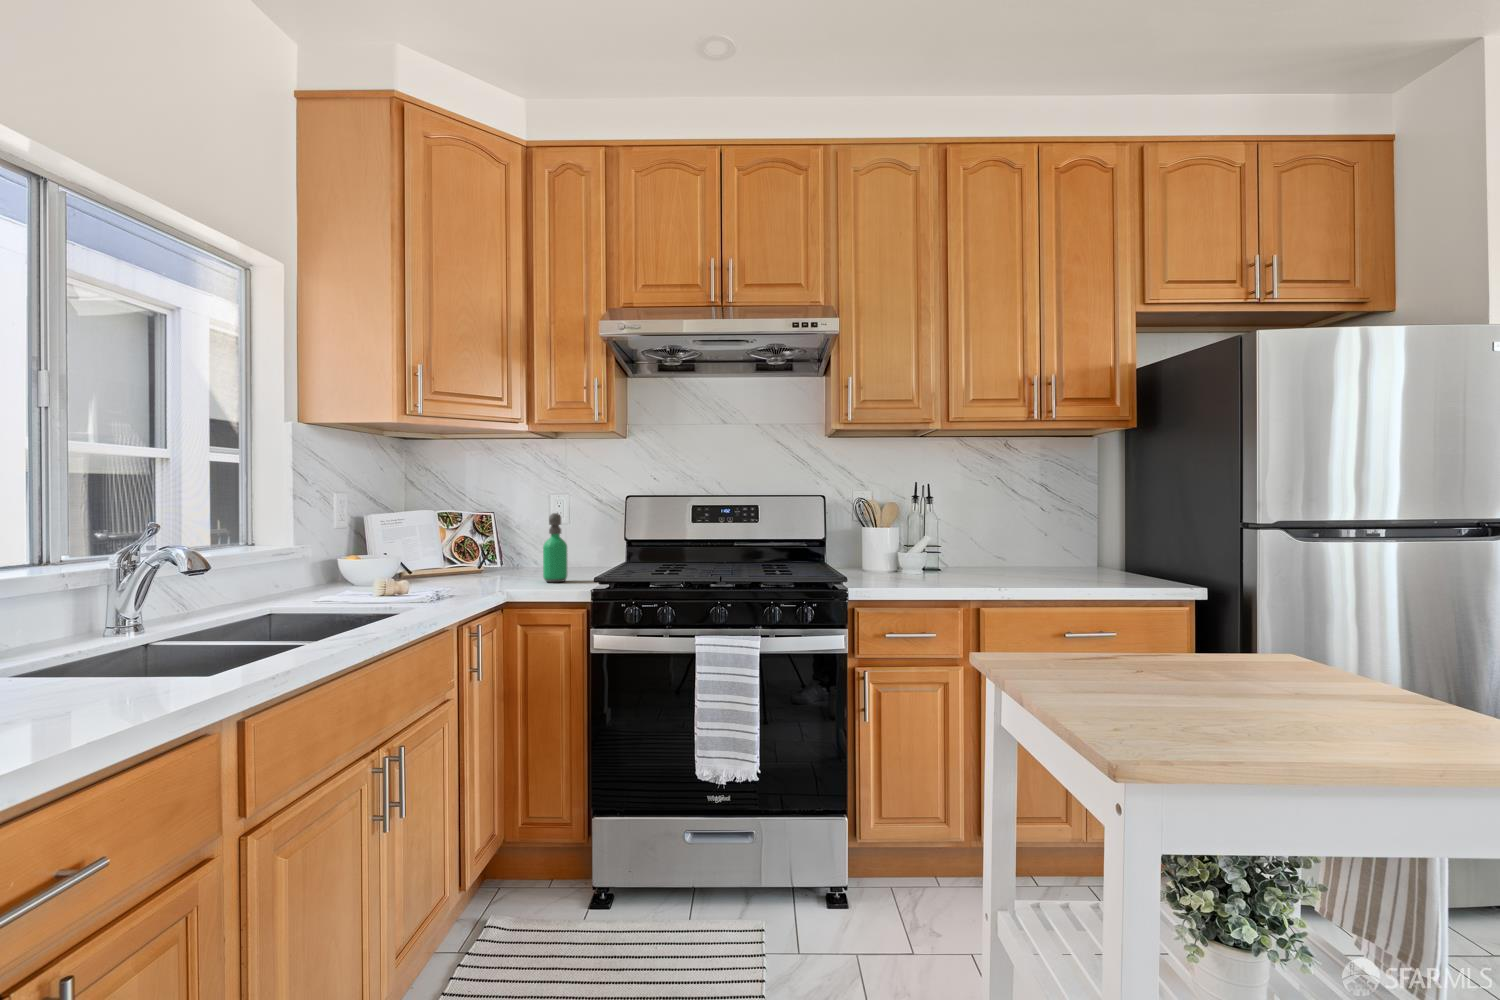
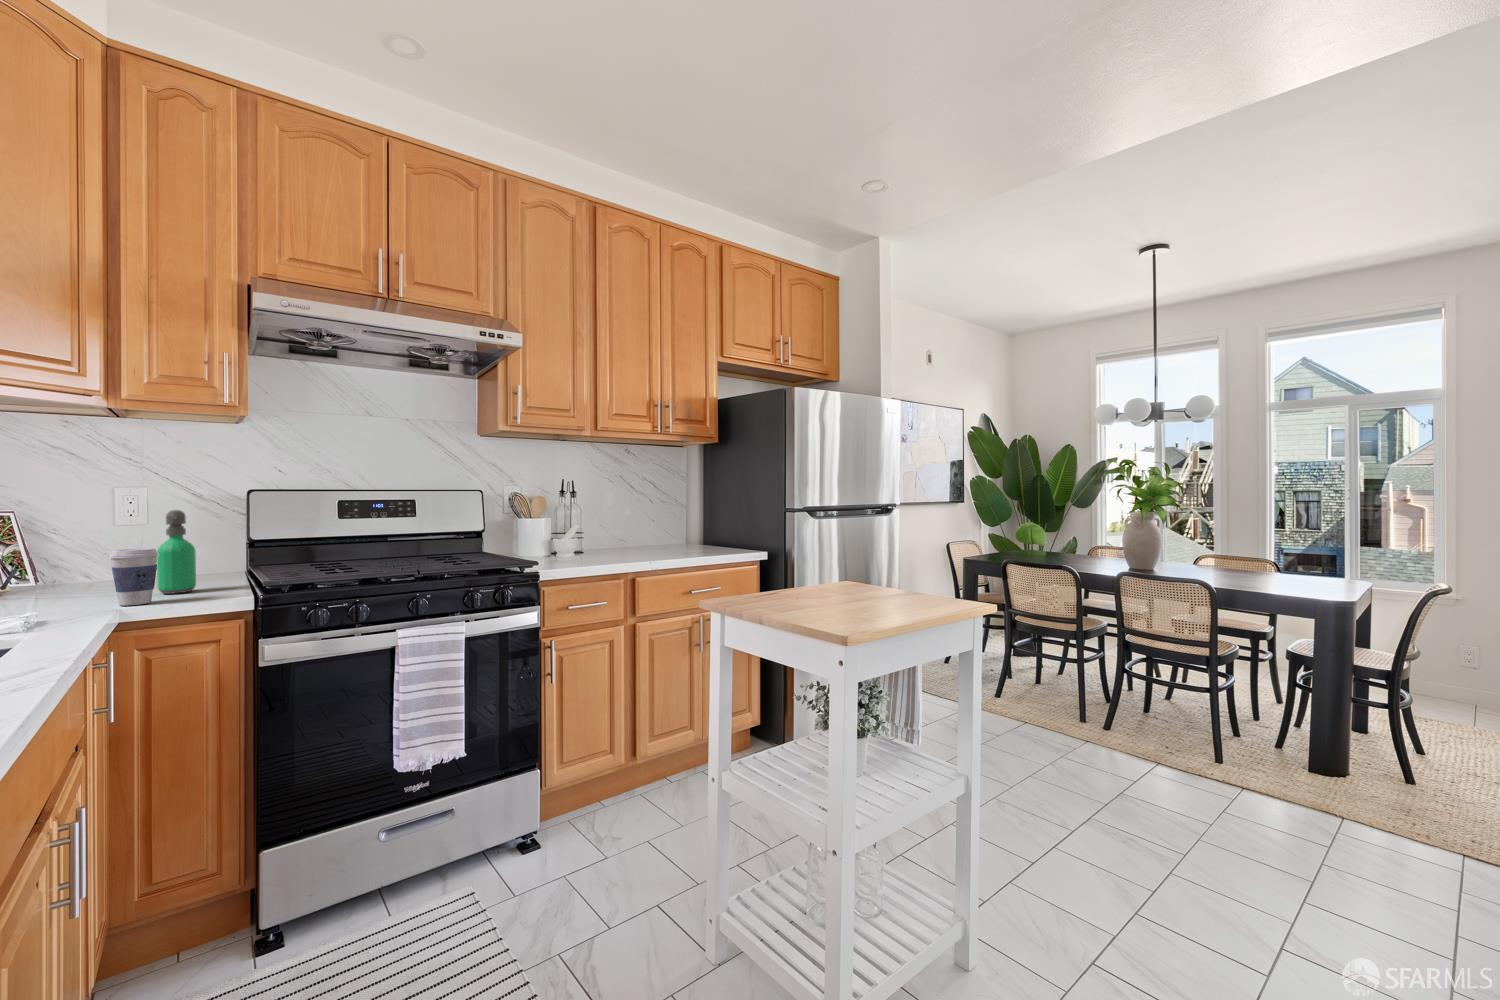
coffee cup: none [504,544,534,588] -> present [109,548,158,606]

